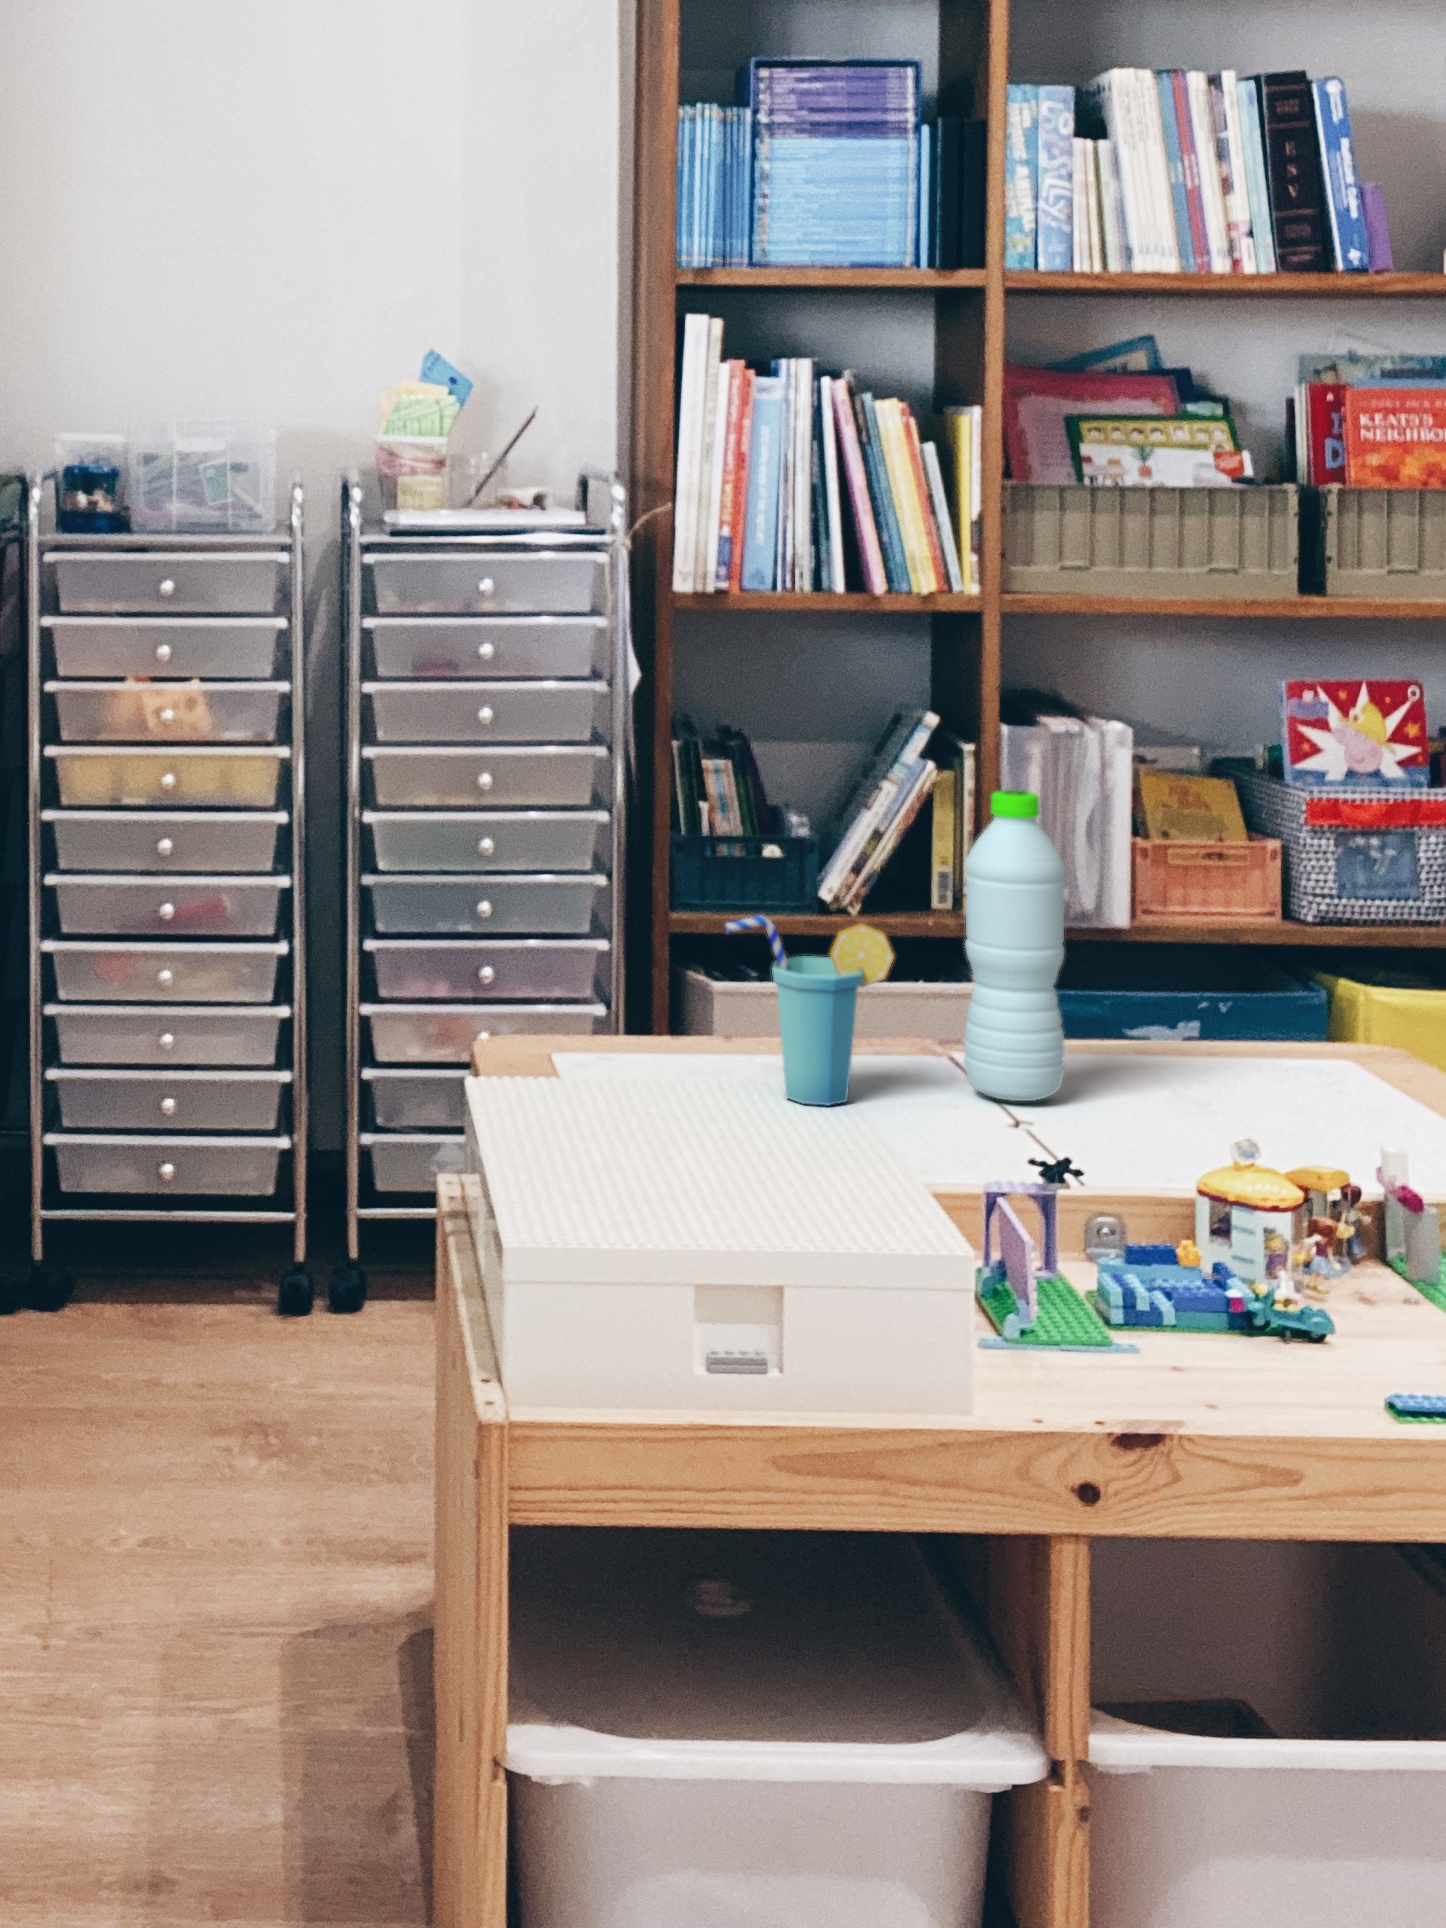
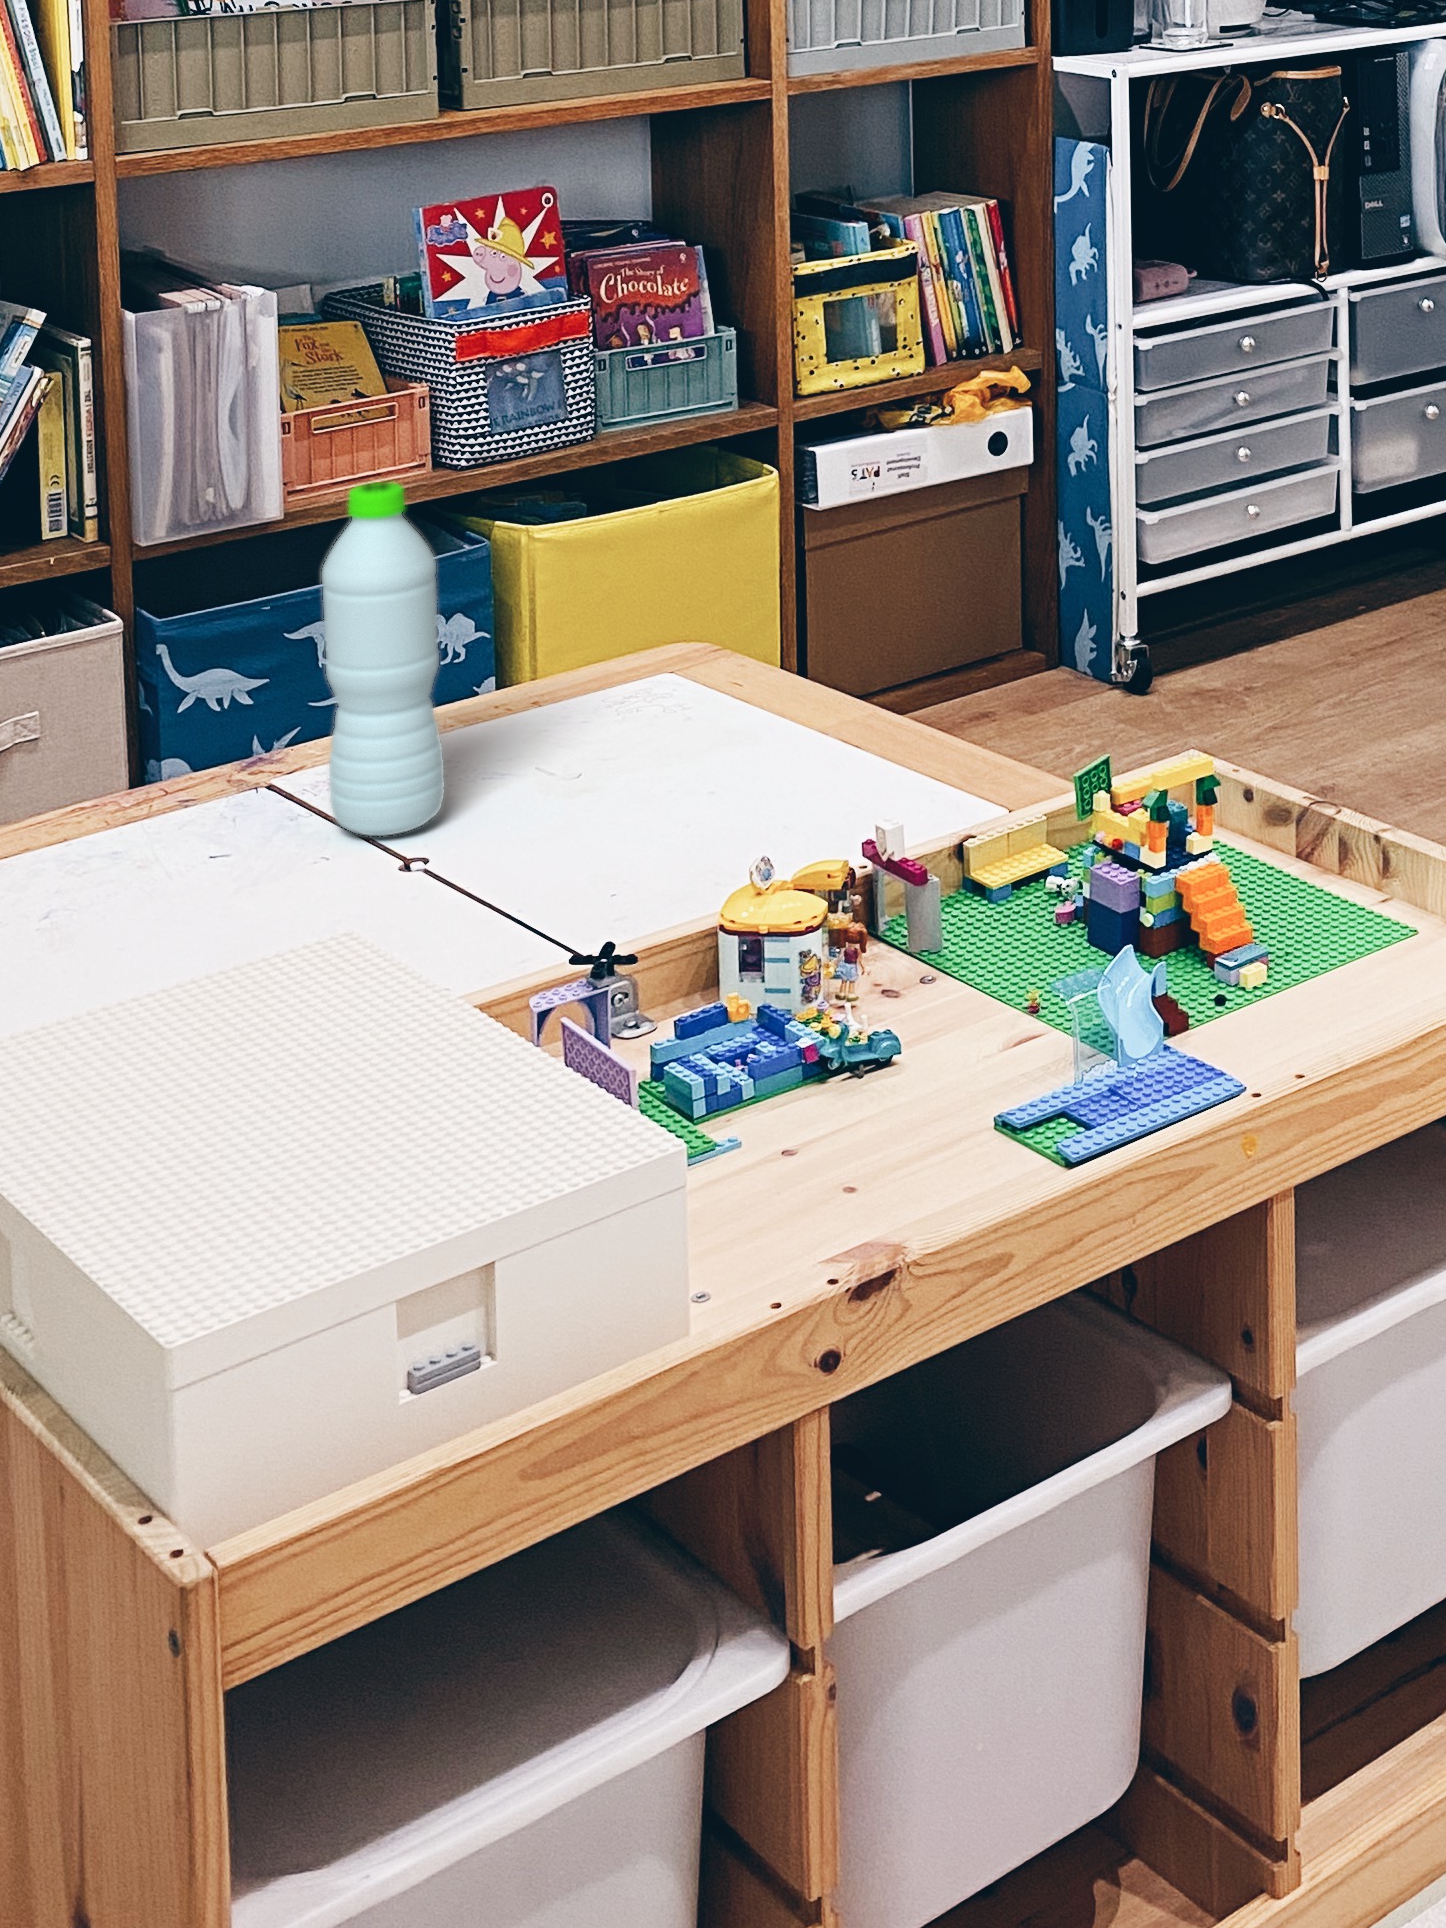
cup: present [725,915,894,1106] -> none [57,678,260,910]

